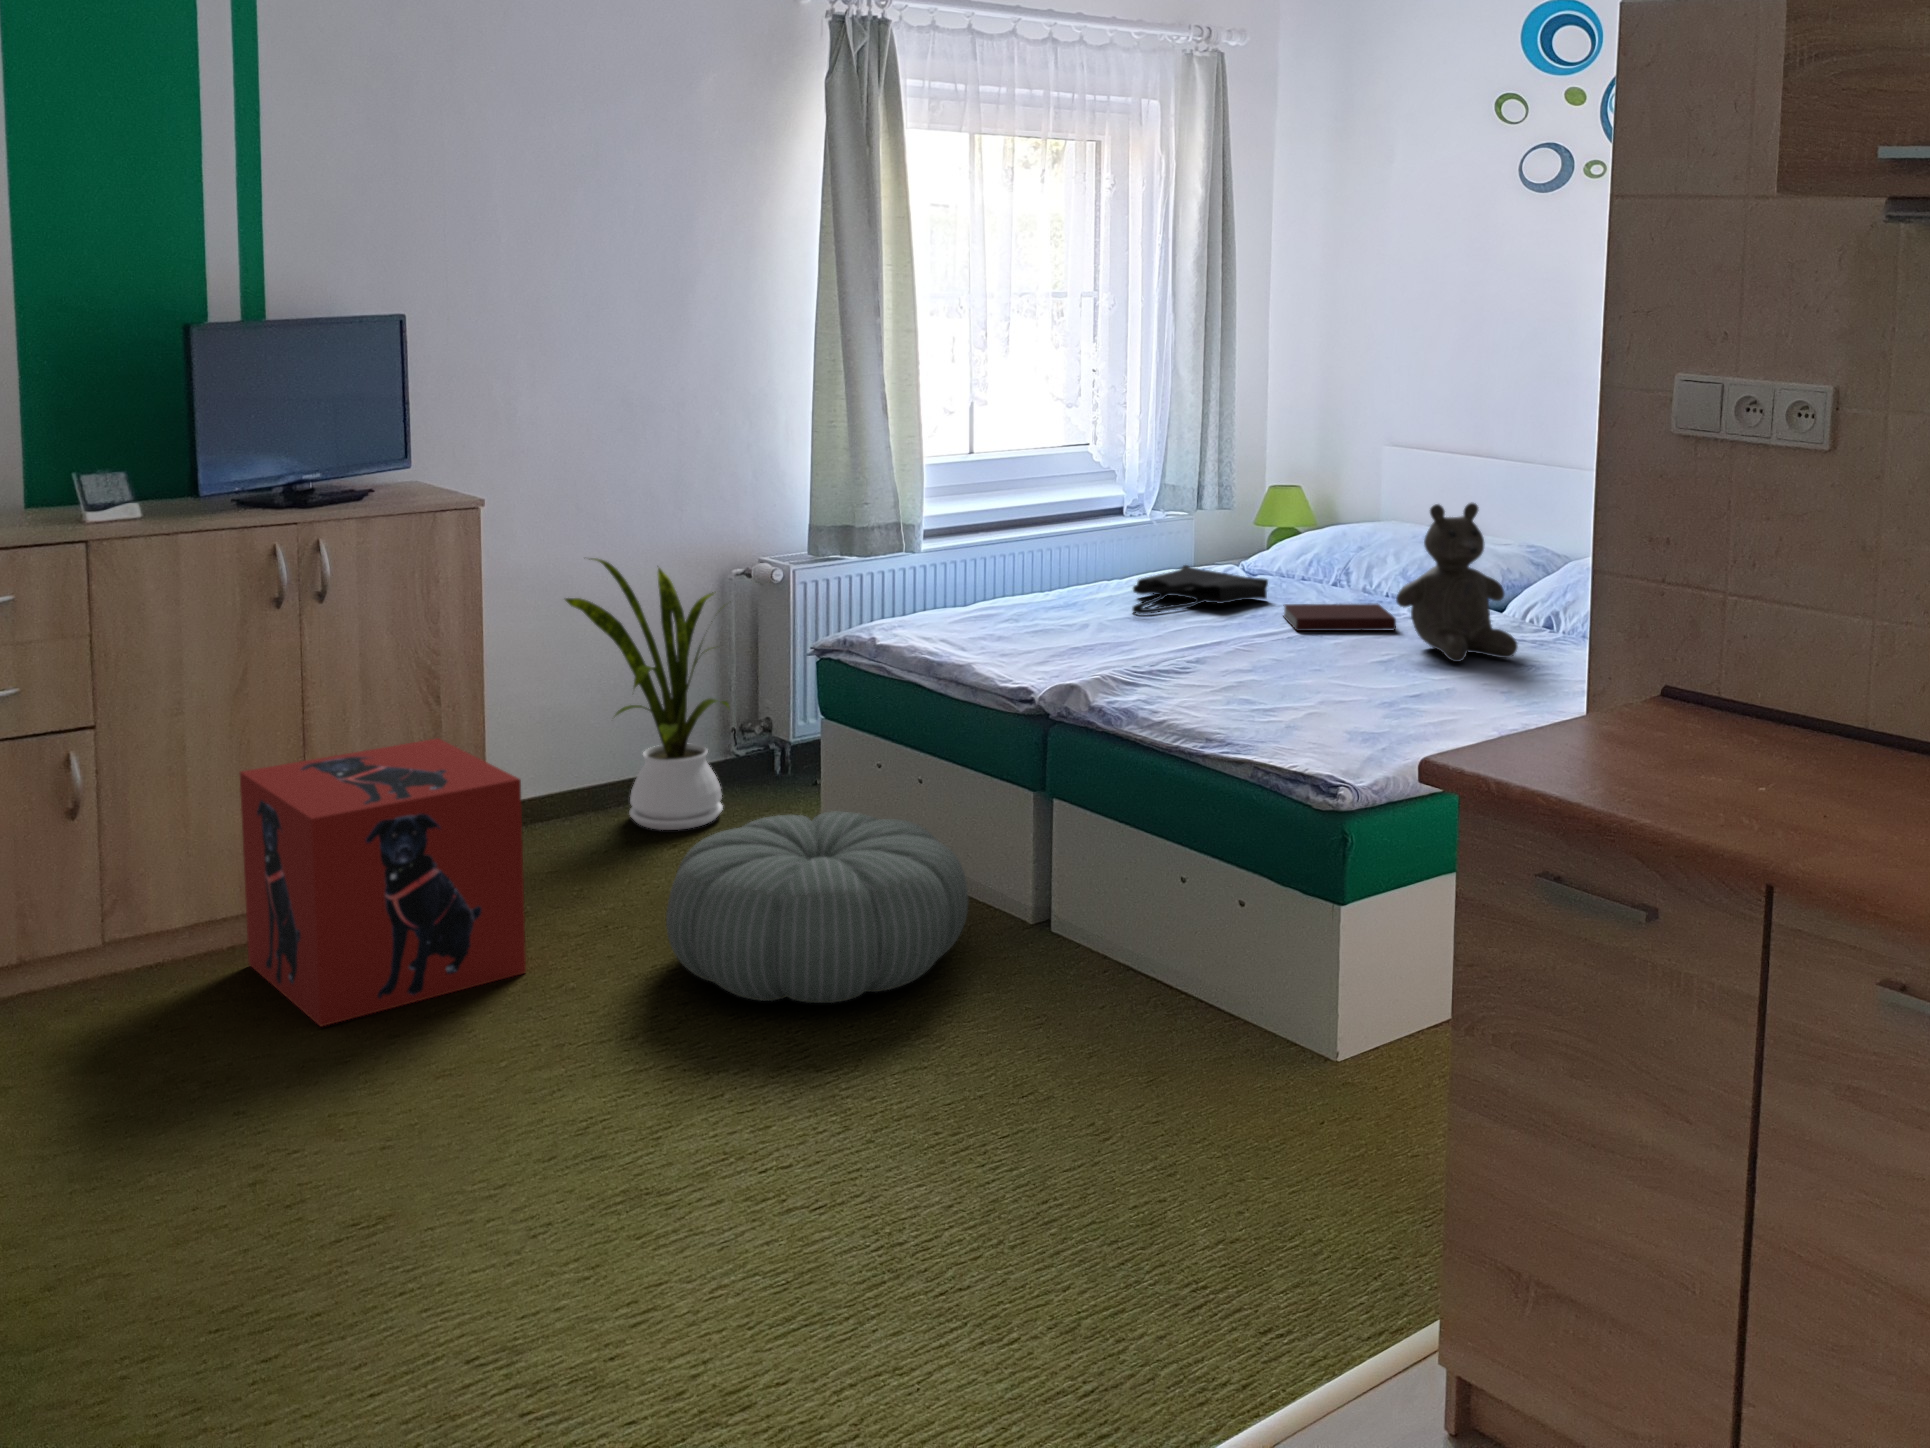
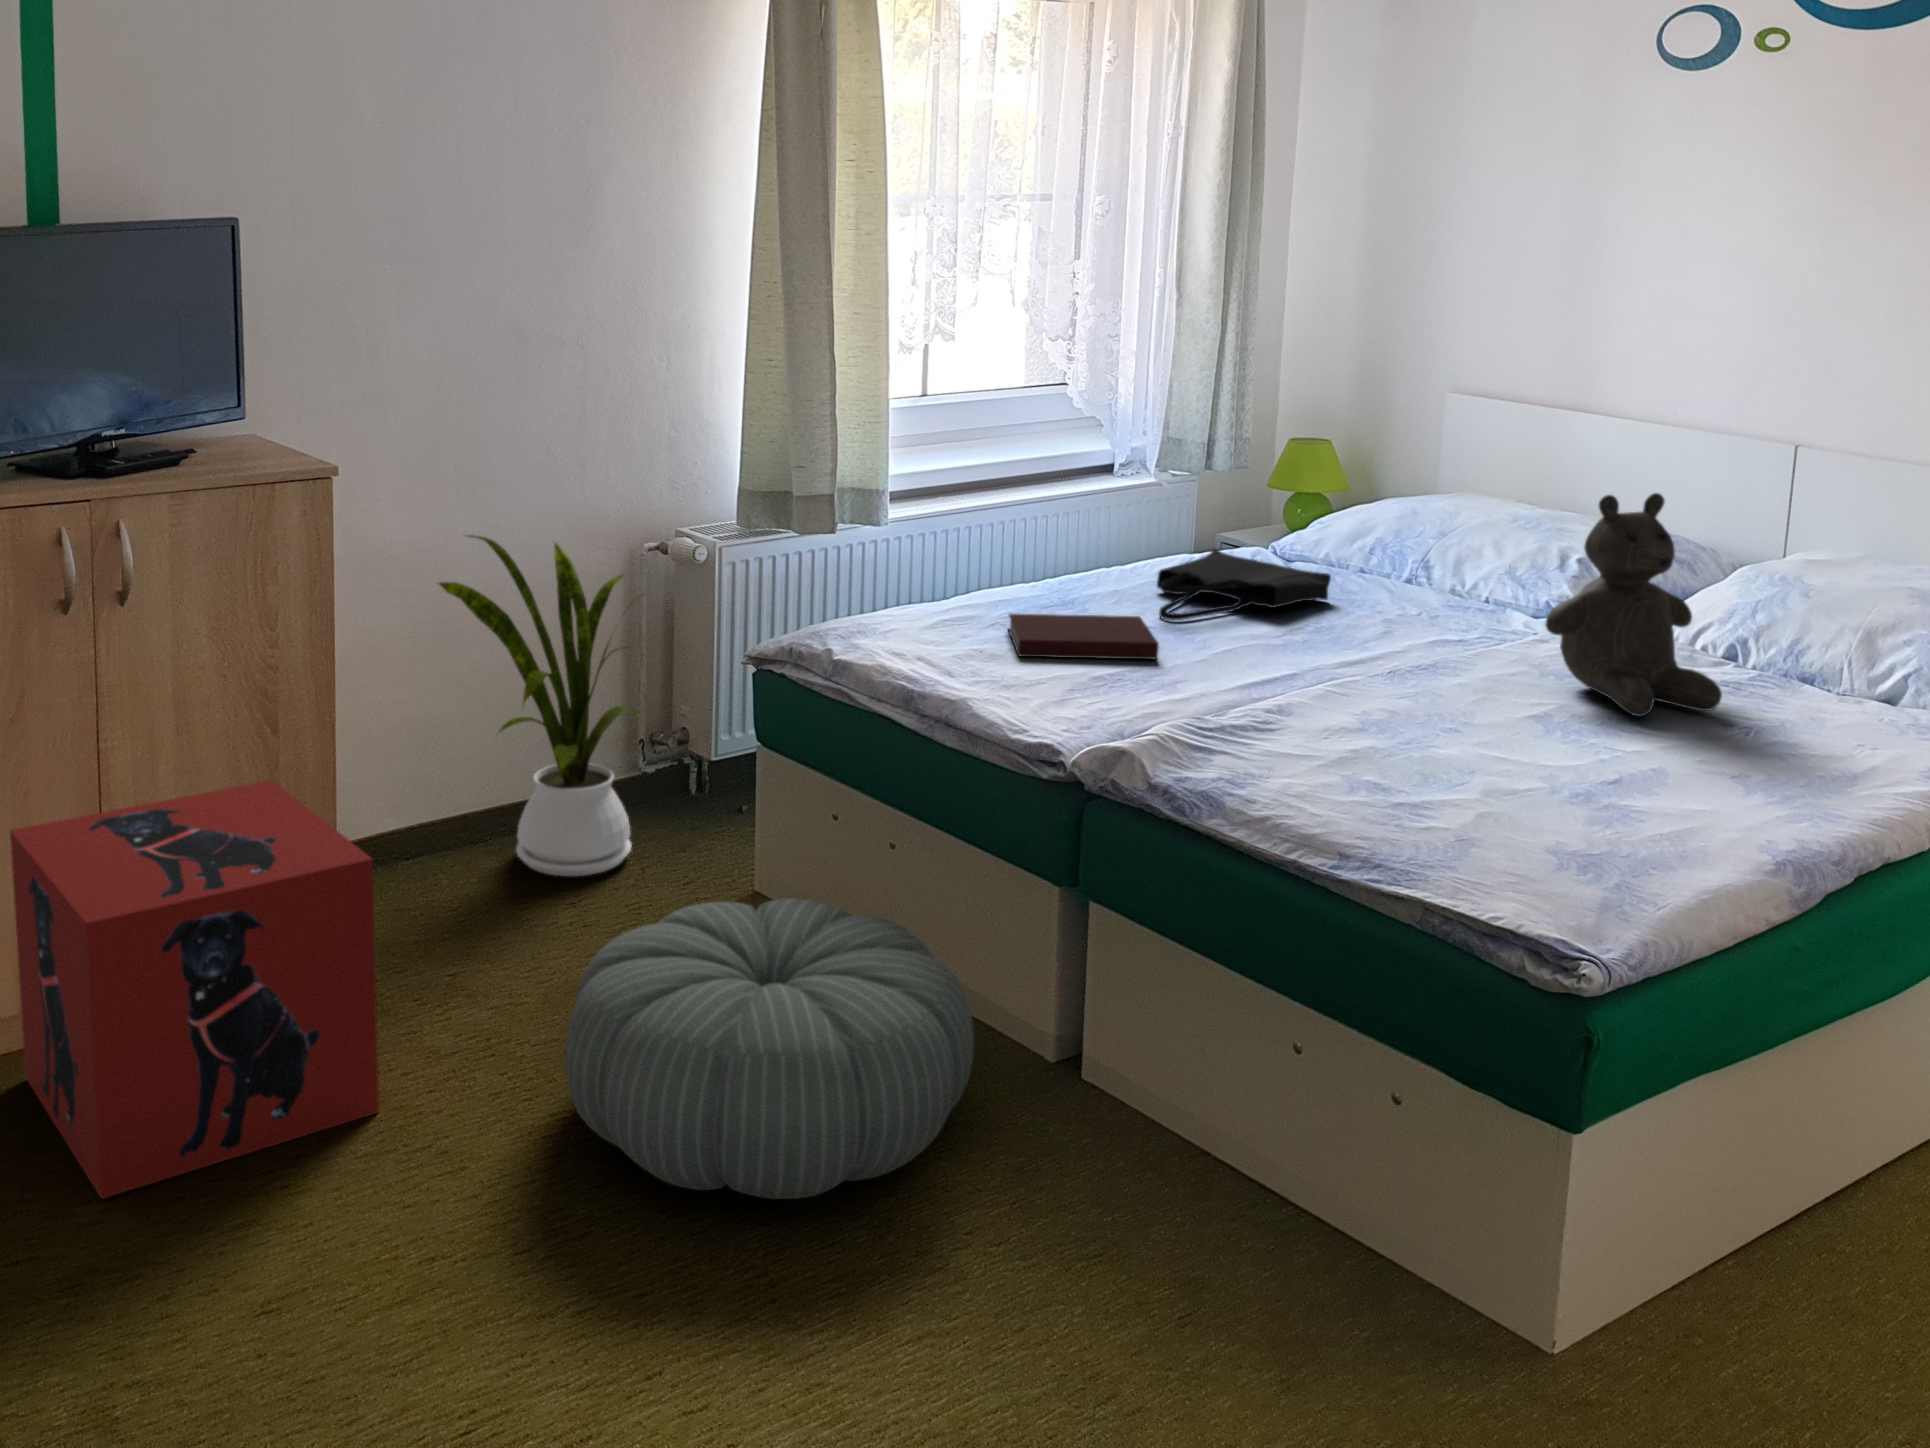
notebook: present [1283,604,1396,631] -> present [1008,614,1159,659]

